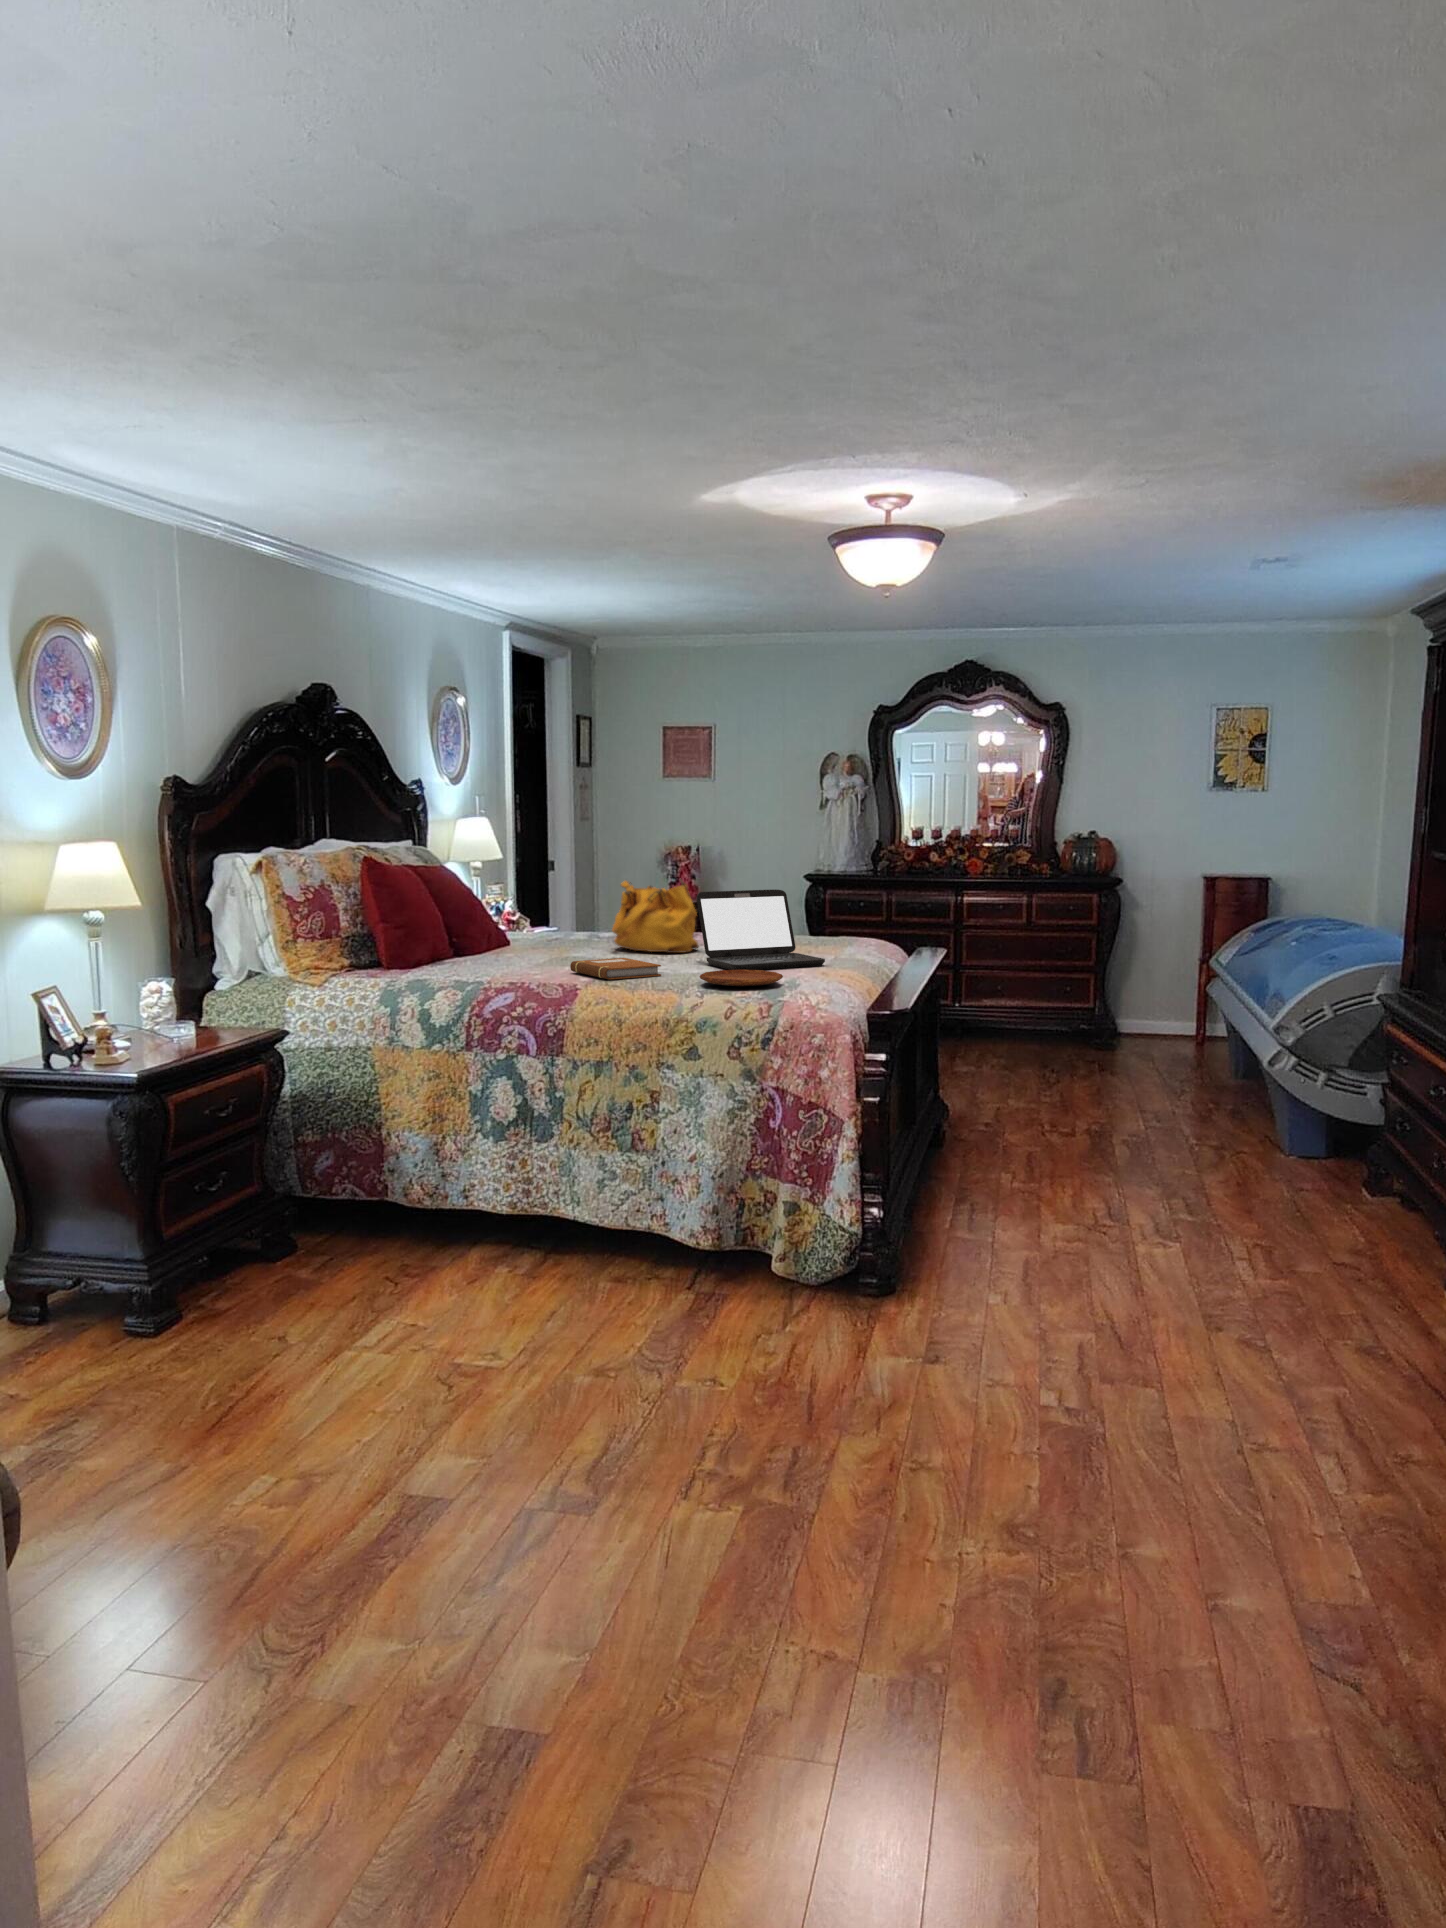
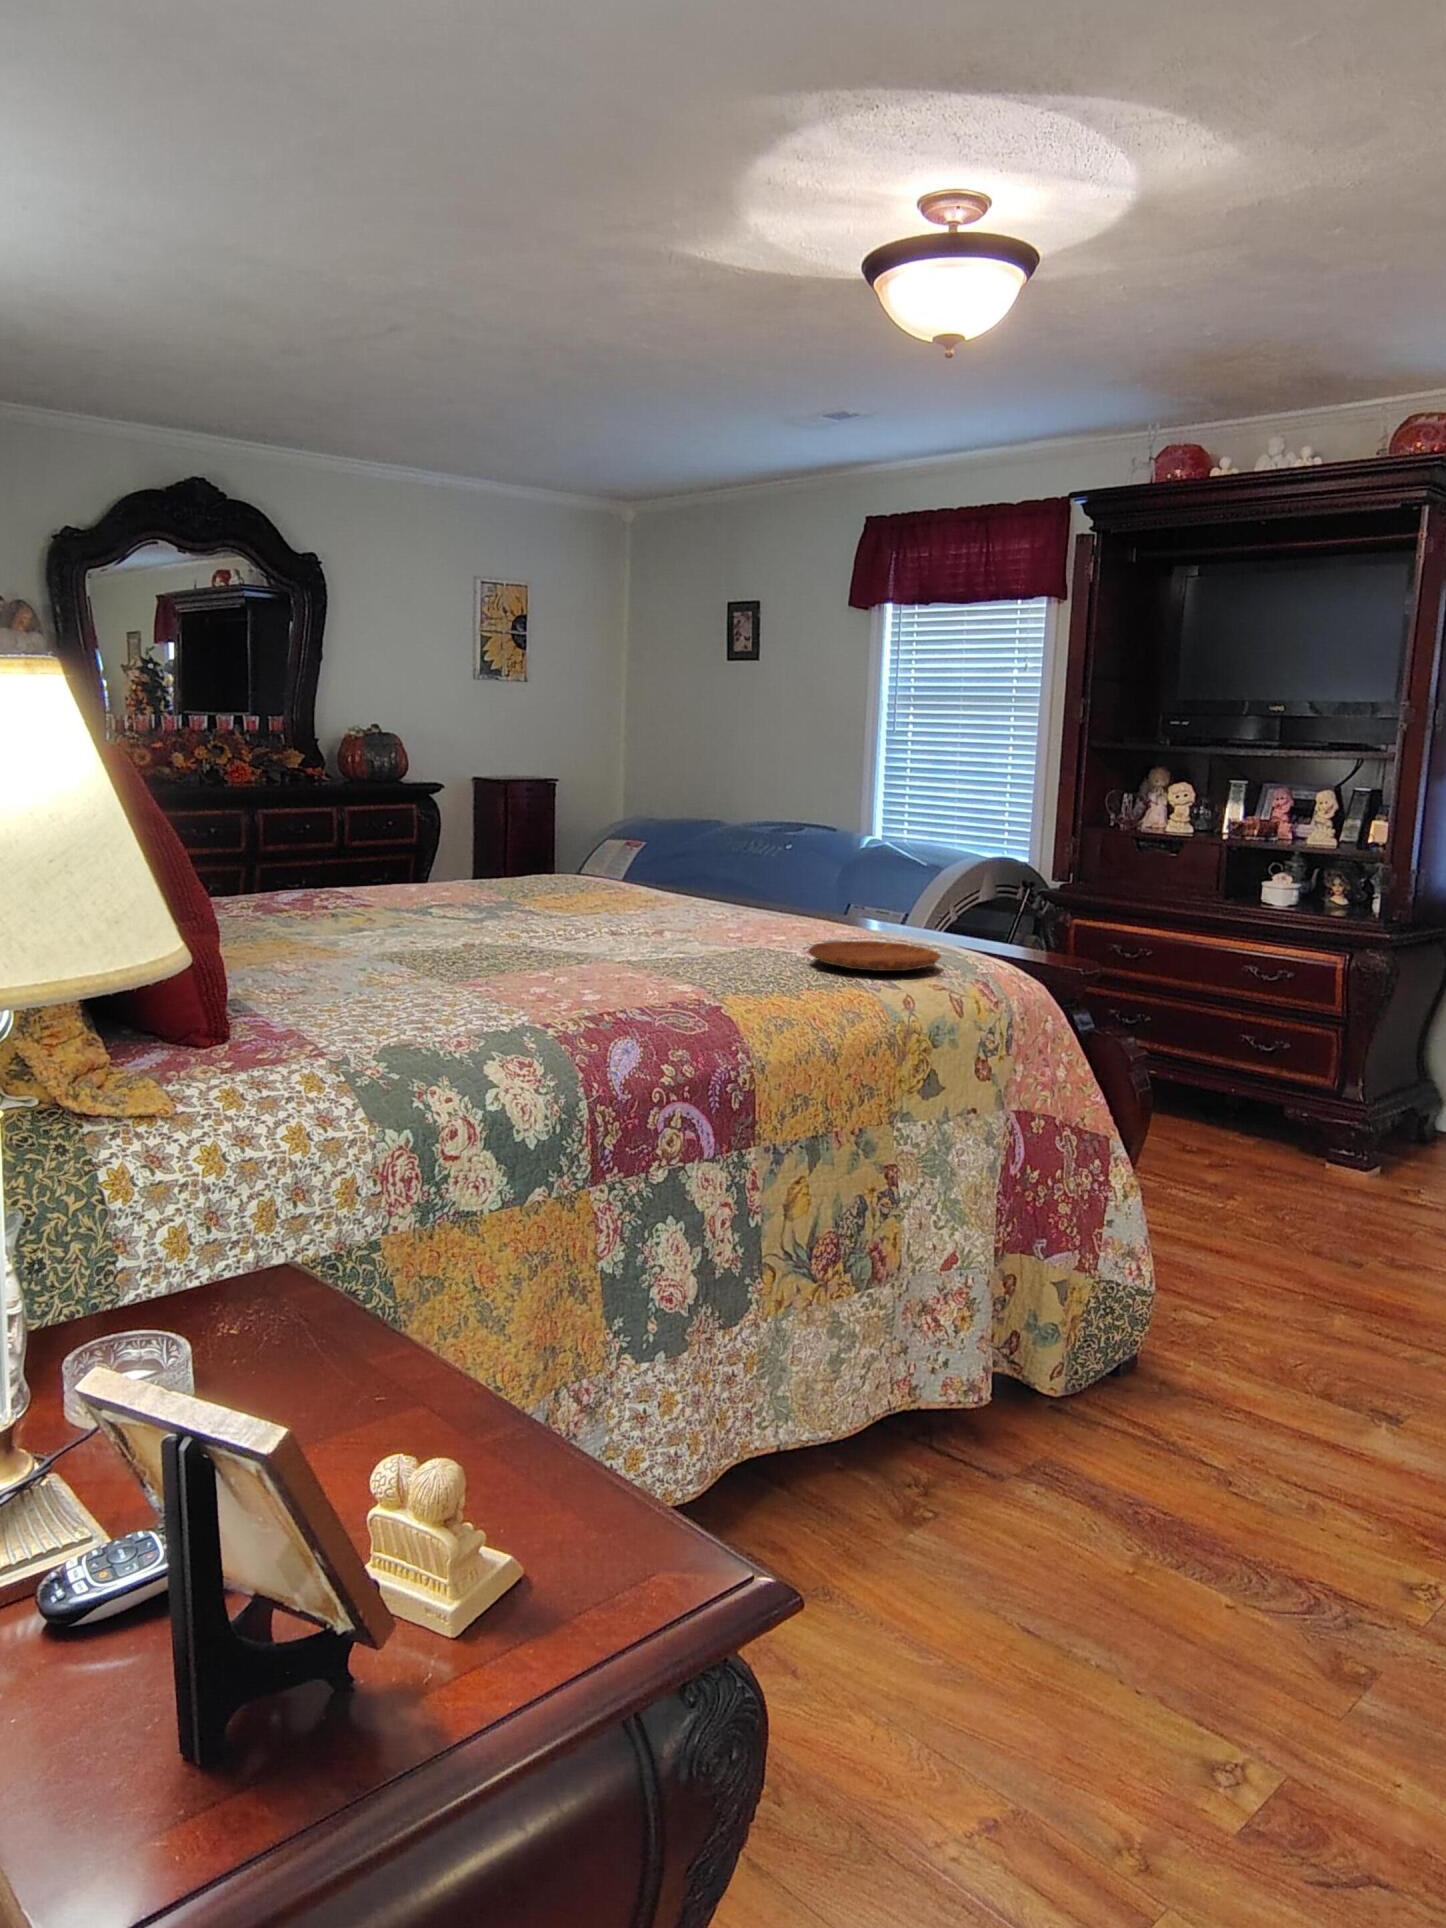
handbag: present [612,880,698,953] -> none [290,798,468,933]
laptop: present [697,889,825,970] -> none [589,812,749,947]
notebook: present [570,958,661,980] -> none [554,947,702,989]

